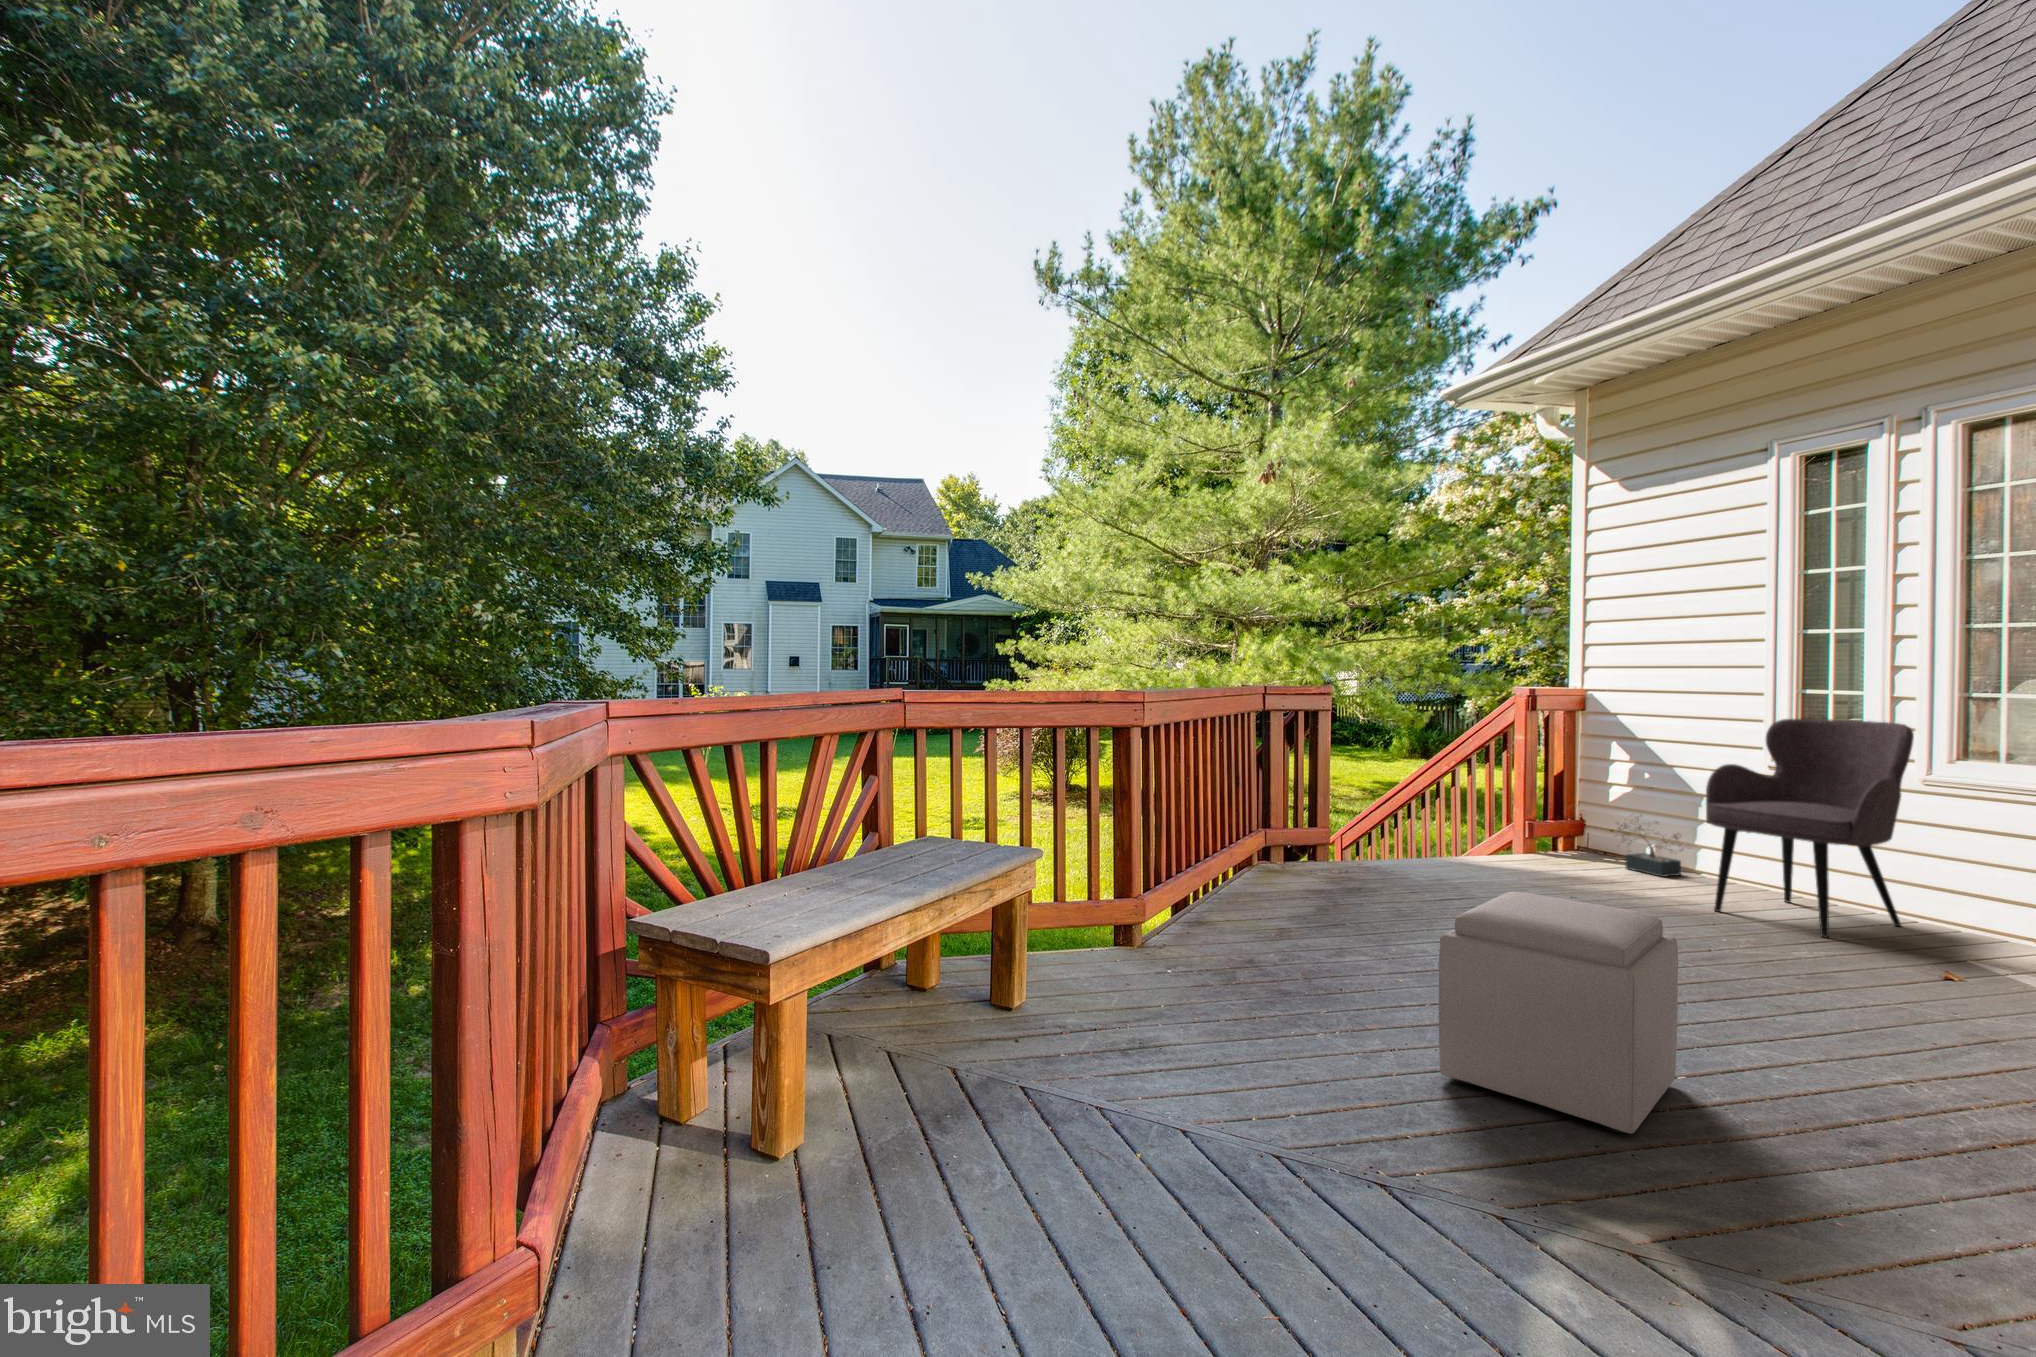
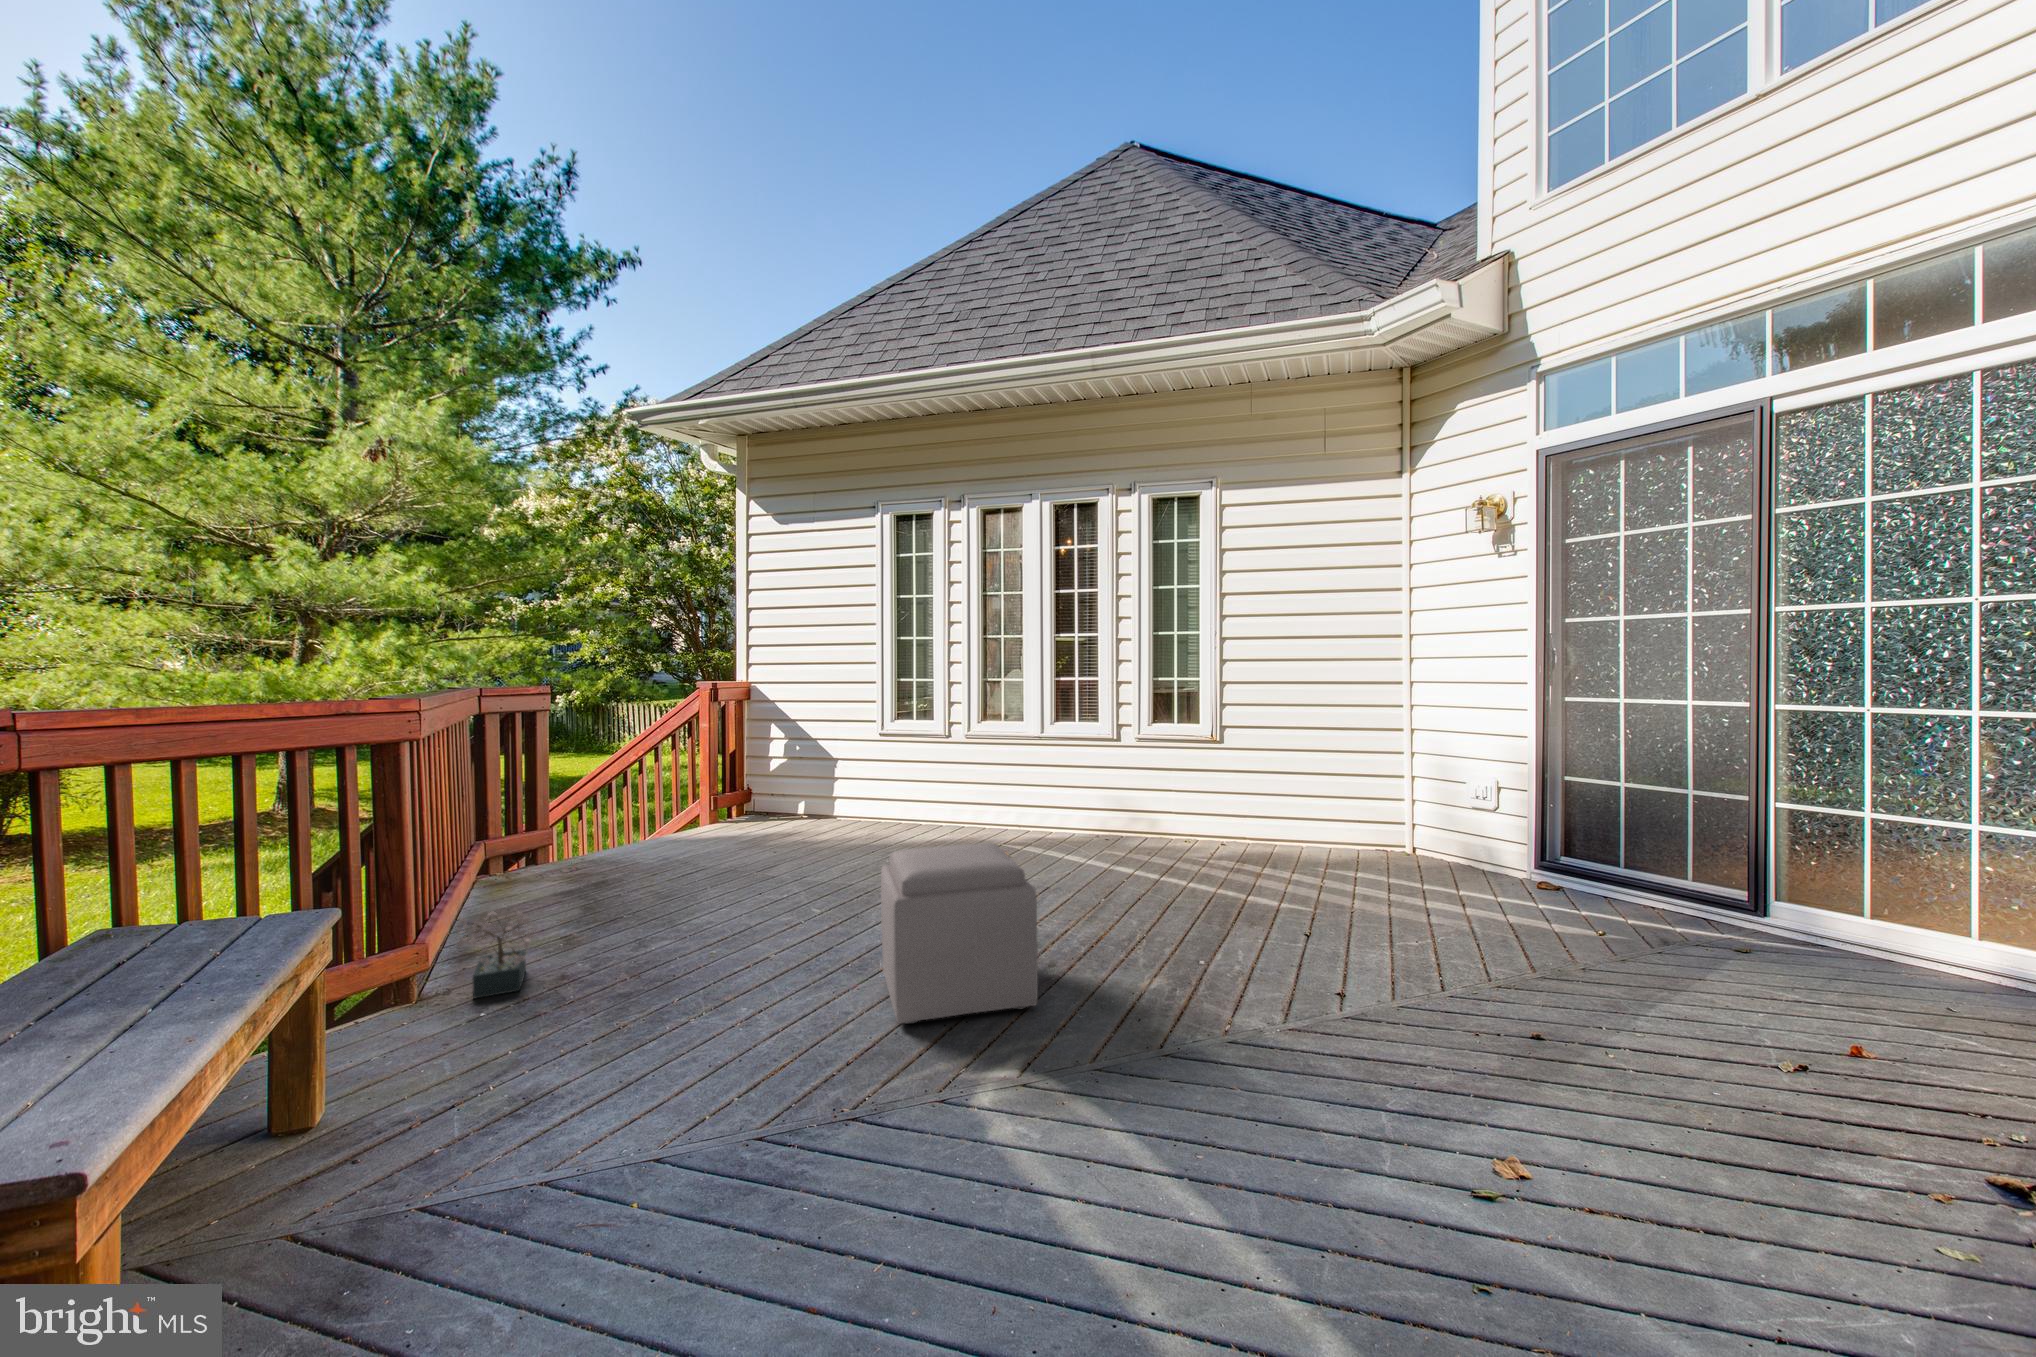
armchair: present [1706,719,1914,937] -> none [864,696,966,840]
decorative plant: present [1615,814,1688,877] -> present [457,909,539,998]

